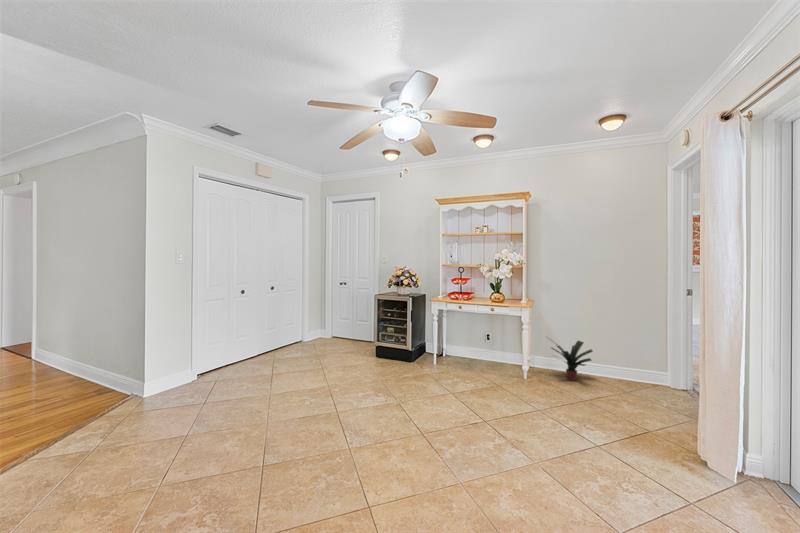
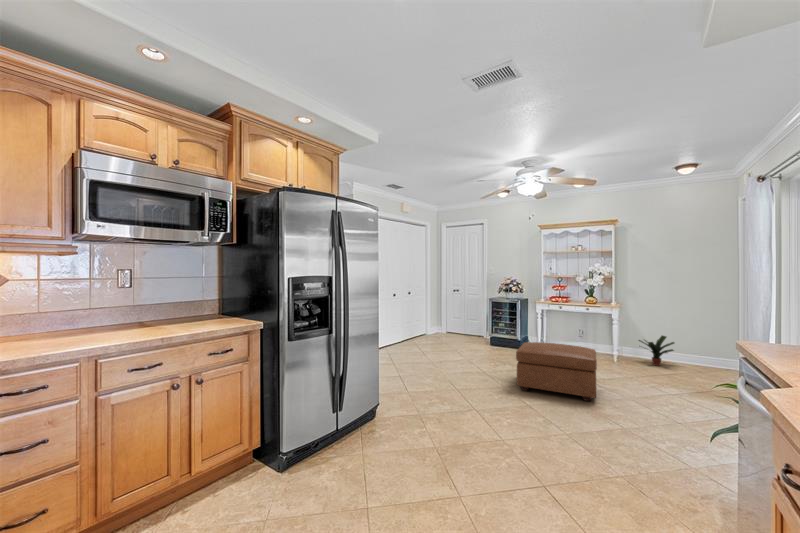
ottoman: none [369,367,491,472] -> present [516,342,597,401]

